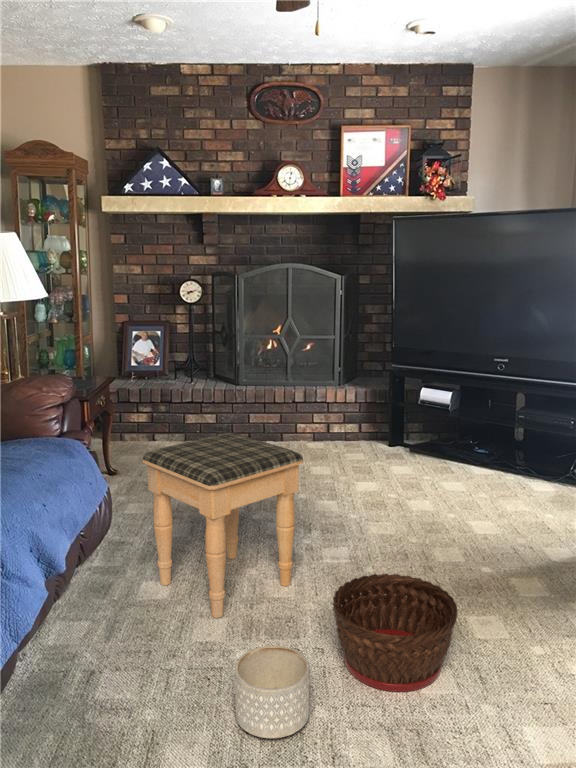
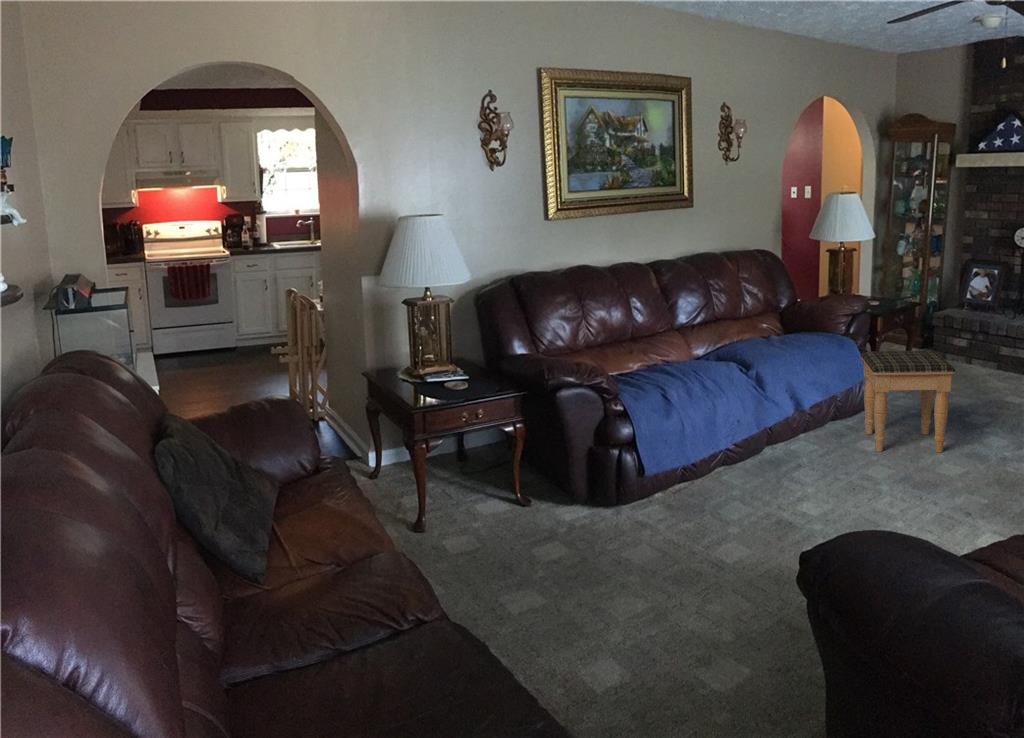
basket: present [332,574,457,692] -> none [909,442,991,501]
planter: present [235,646,309,738] -> none [835,451,876,489]

